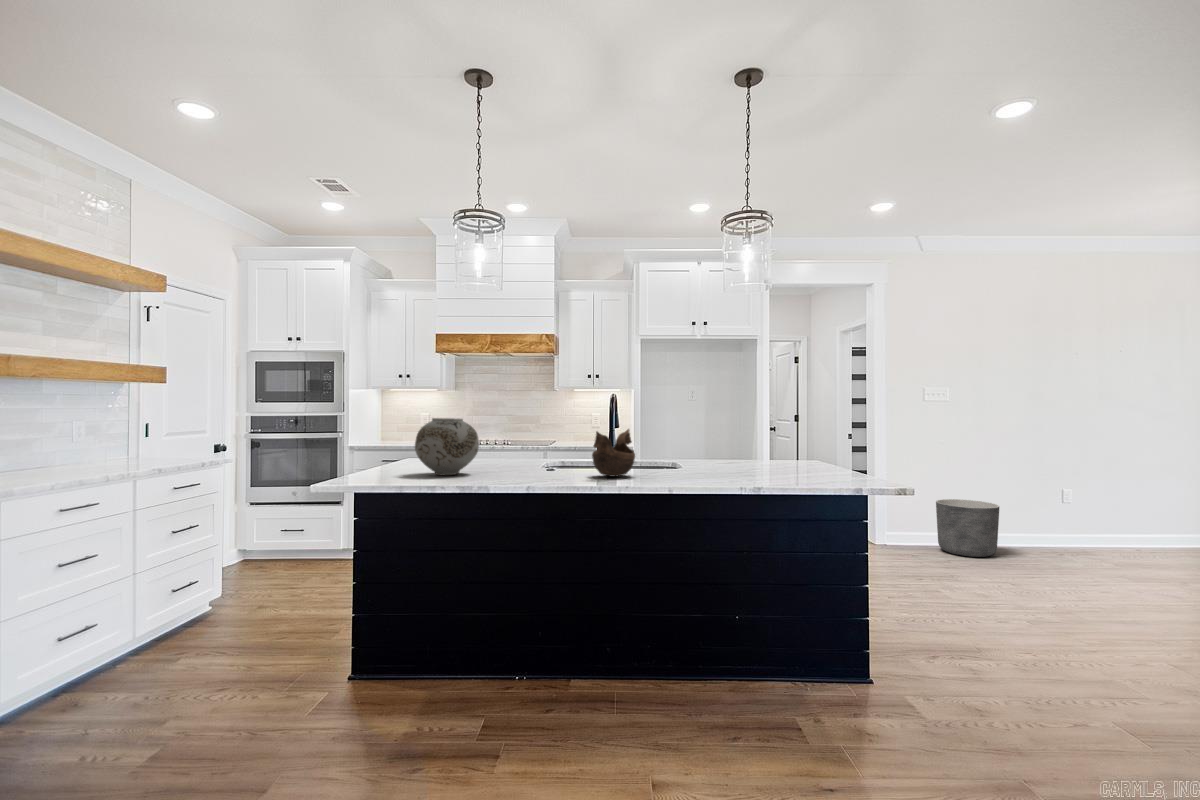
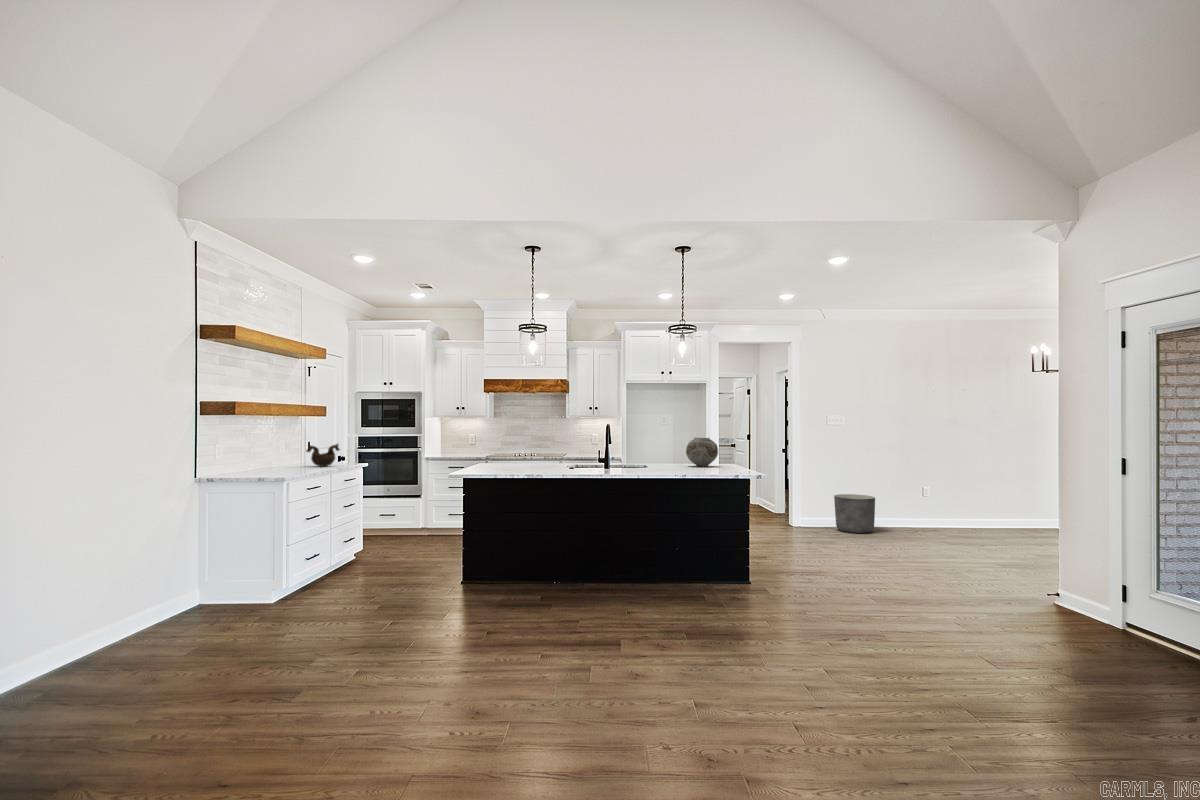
vase: present [415,418,479,475] -> present [686,438,718,467]
decorative bowl: present [592,429,635,477] -> present [306,444,340,466]

